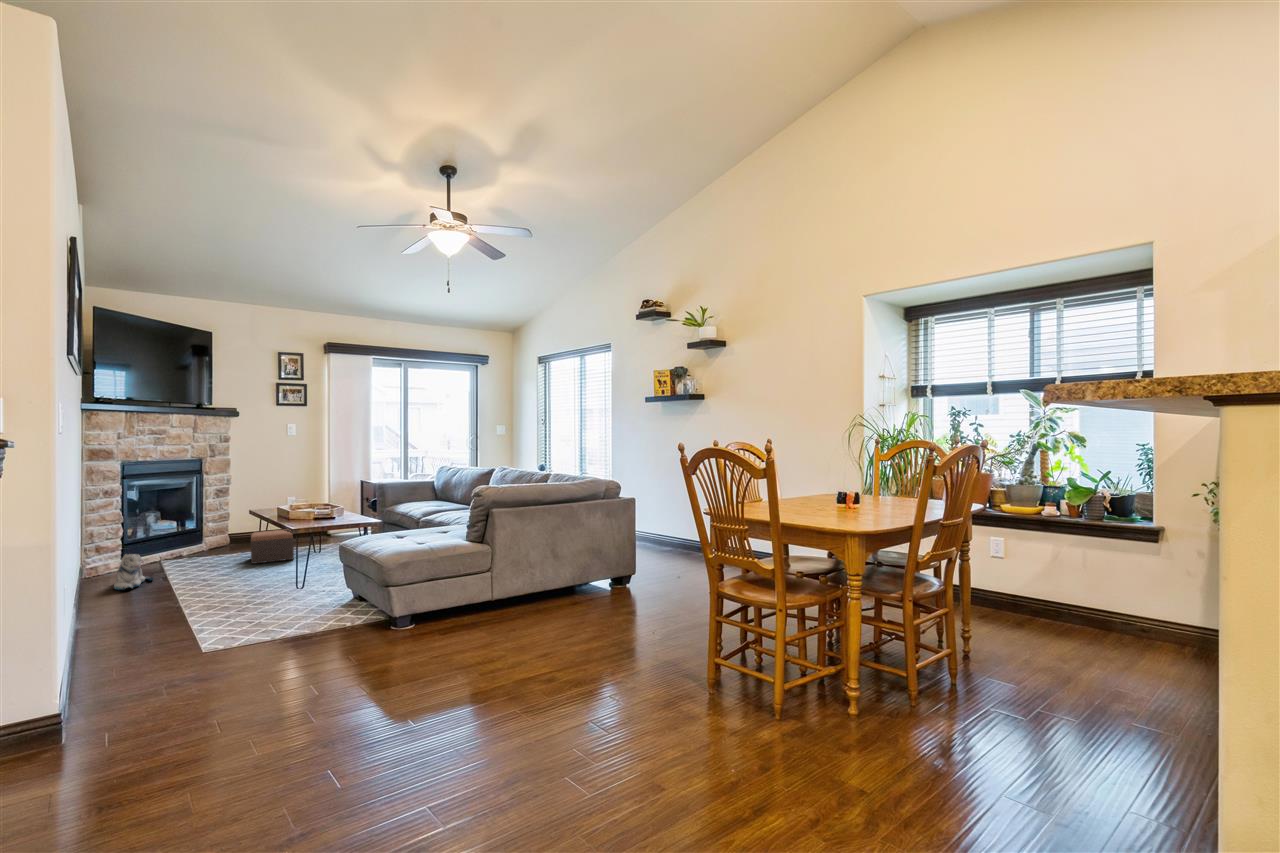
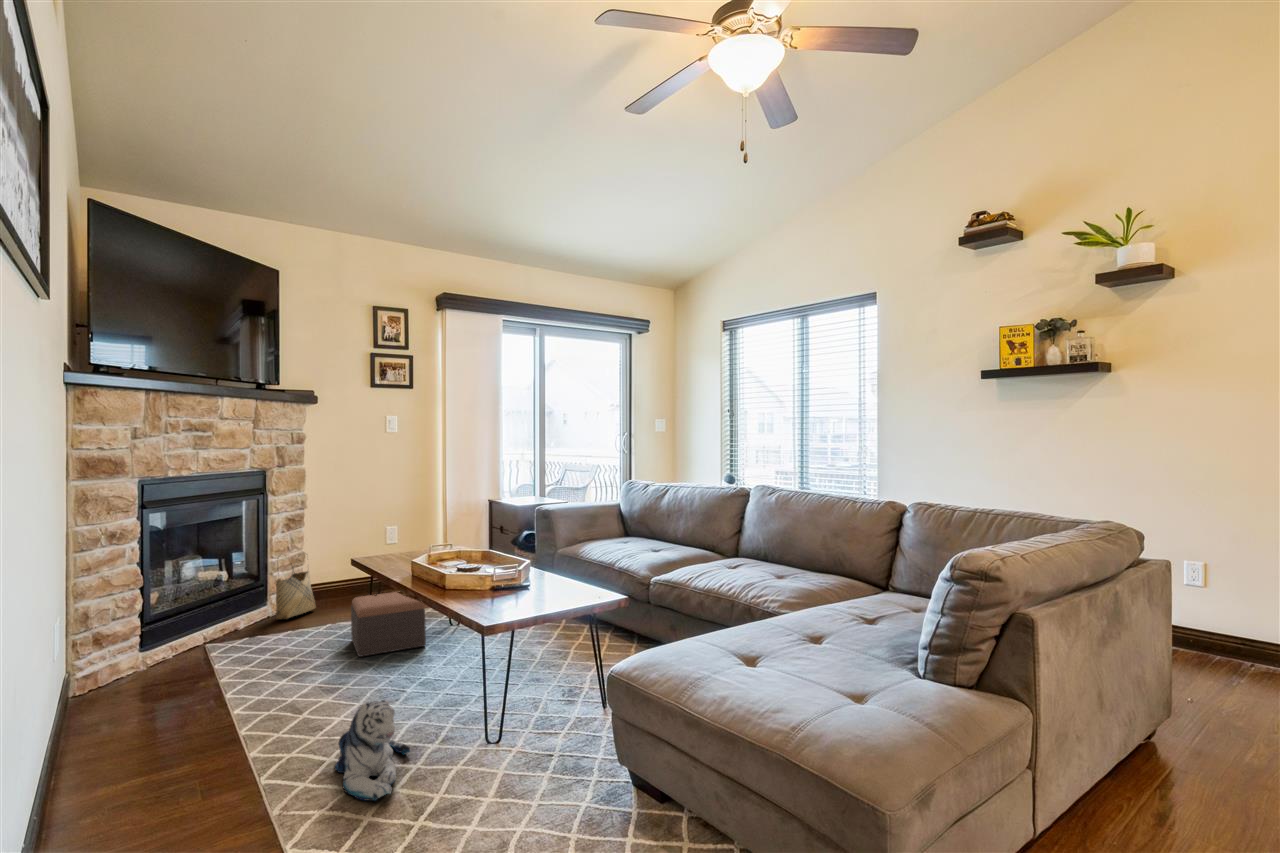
woven basket: none [207,510,235,550] -> present [276,554,315,619]
plush toy: present [114,554,154,590] -> present [334,700,410,801]

